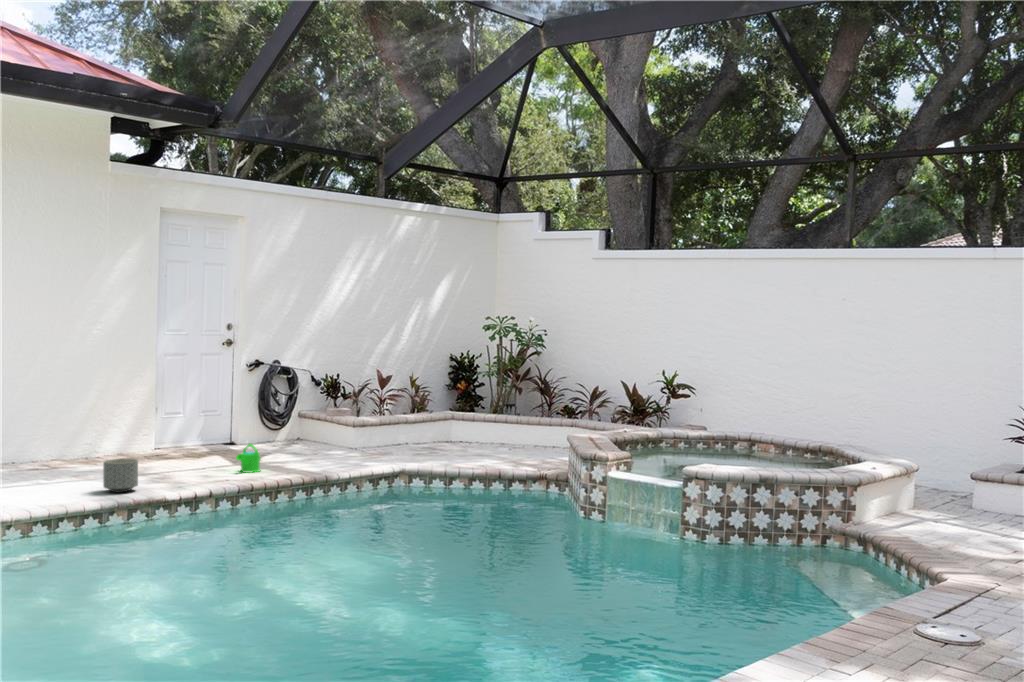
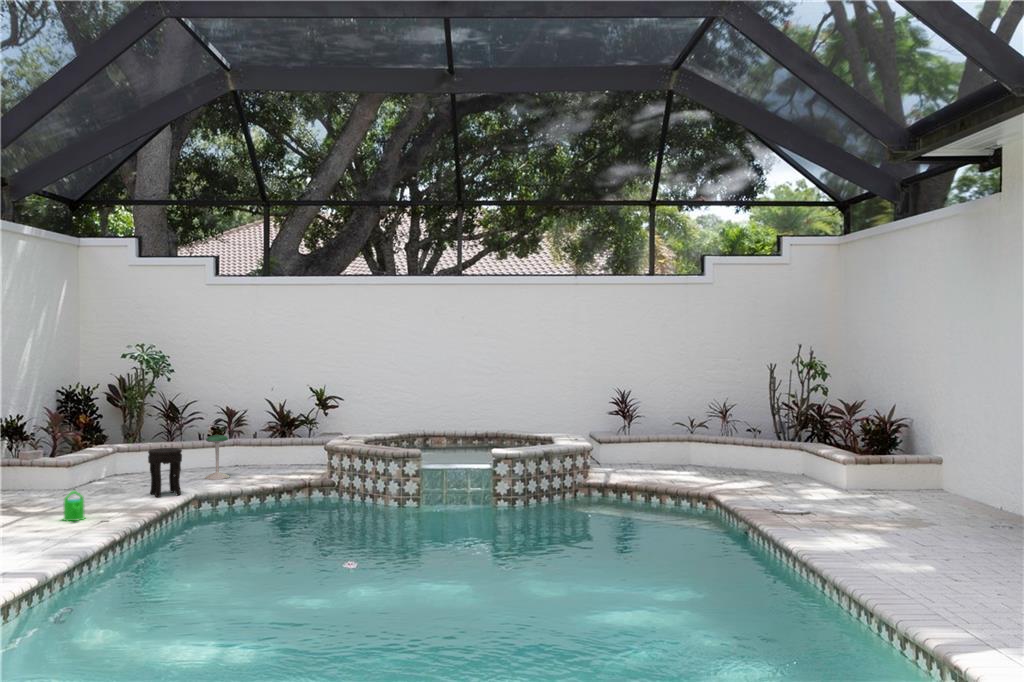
stool: none [480,411,506,459] -> present [205,435,230,480]
side table: none [373,416,406,466] -> present [148,448,182,497]
planter: present [103,459,138,492] -> none [36,516,73,553]

